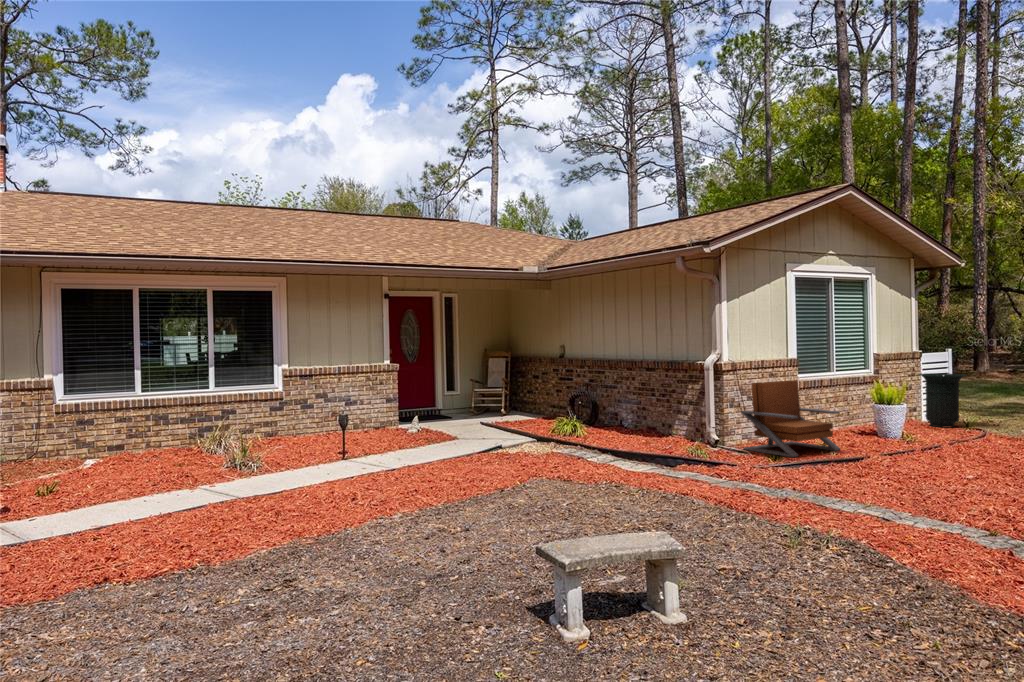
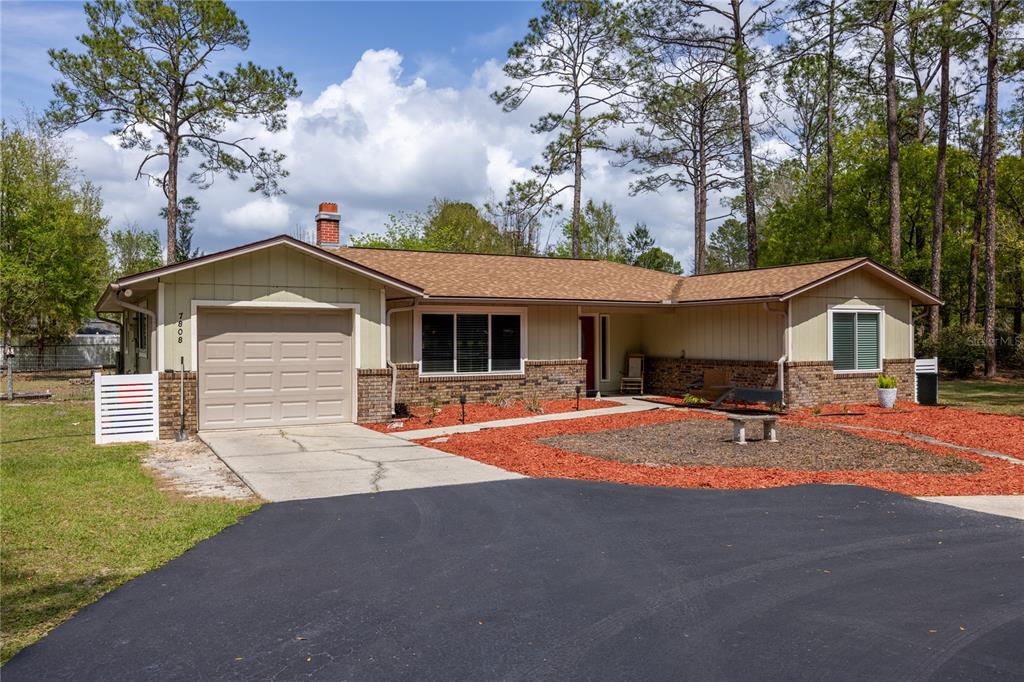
lounge chair: present [741,381,840,457] -> present [685,369,737,408]
bench: none [634,406,714,451] -> present [735,387,783,412]

